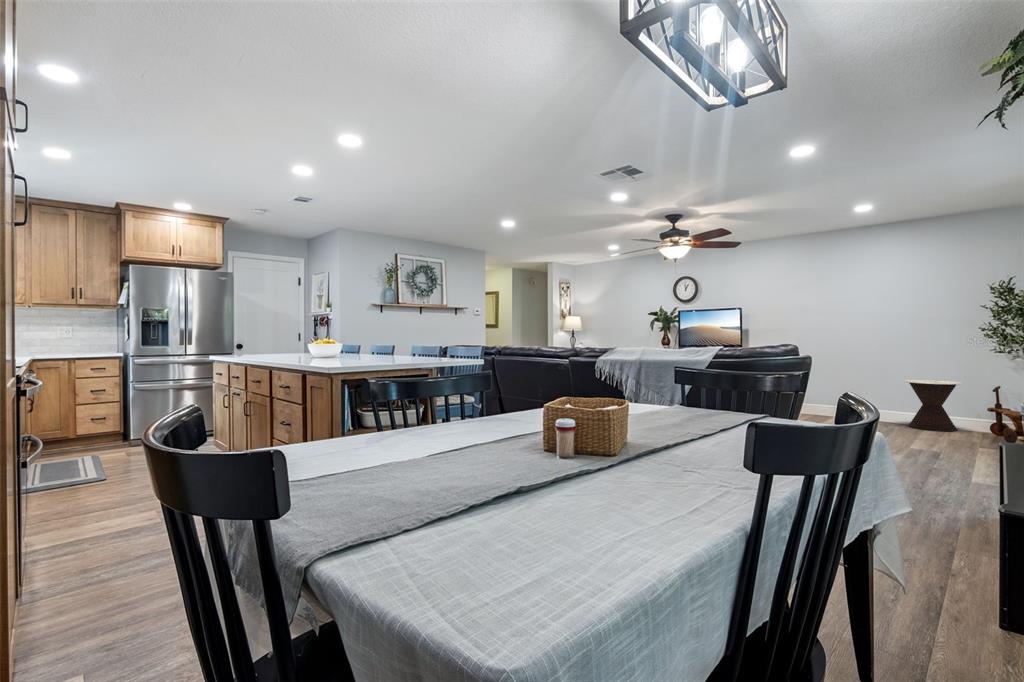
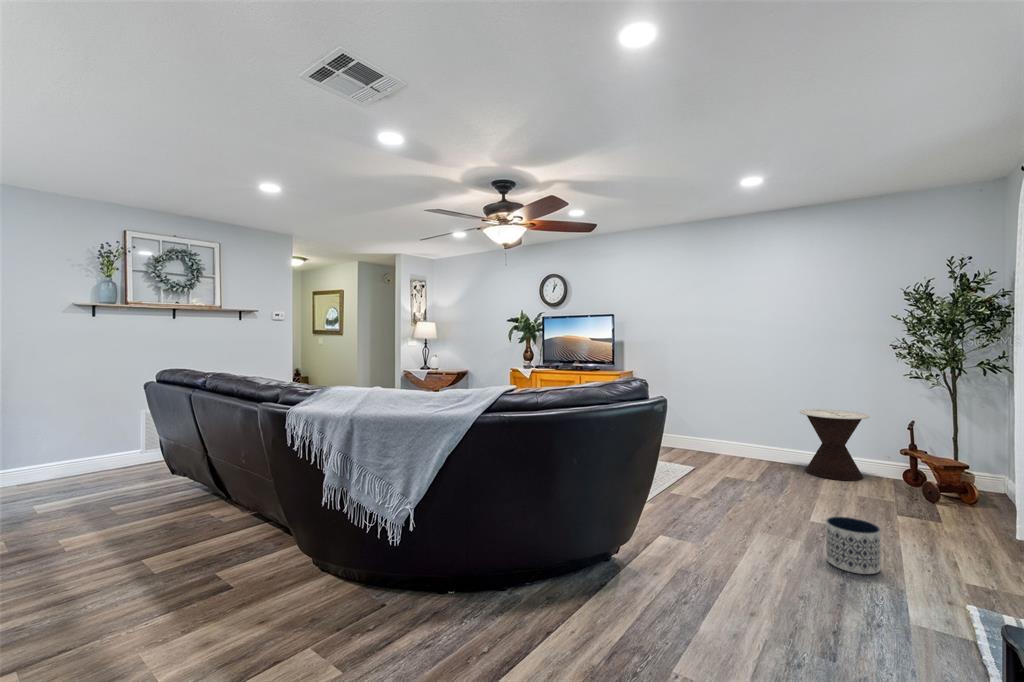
planter: none [922,436,960,468] -> present [826,517,881,574]

